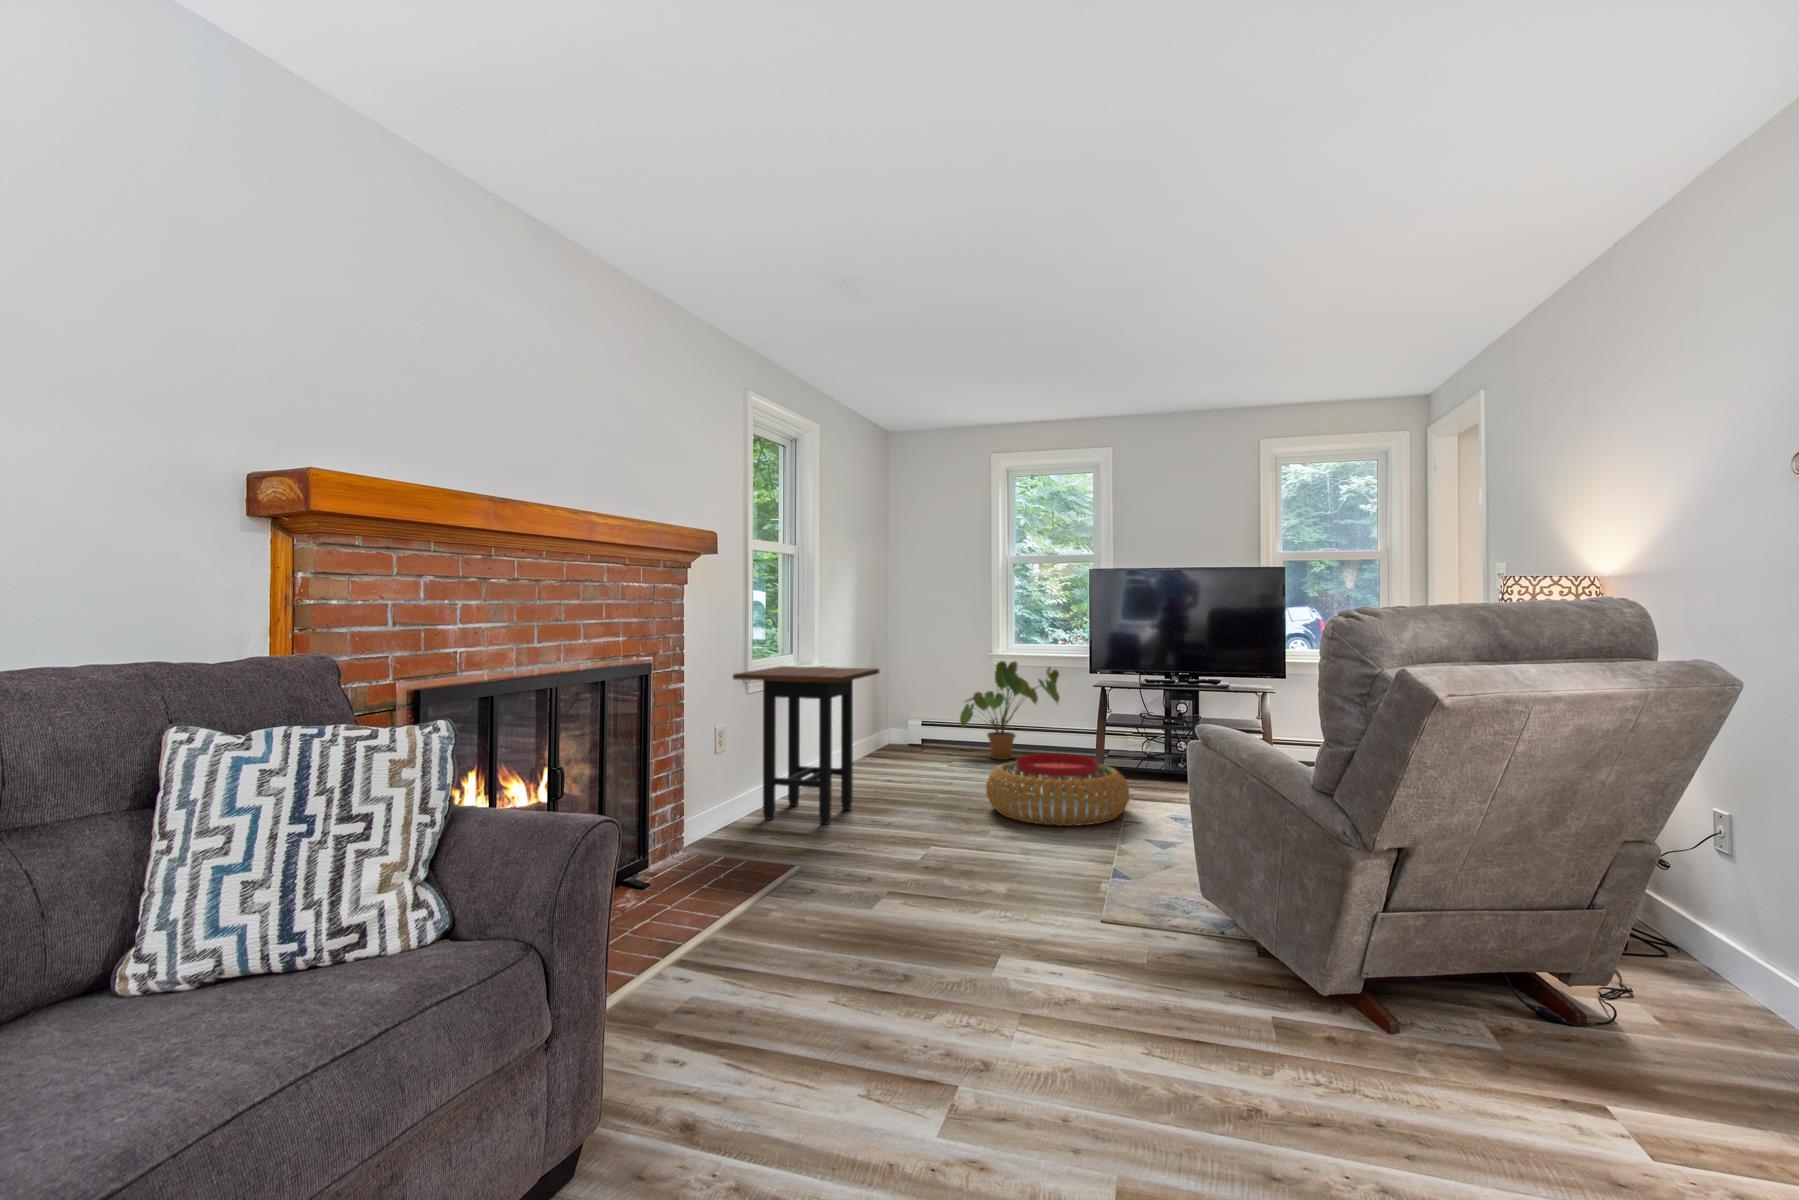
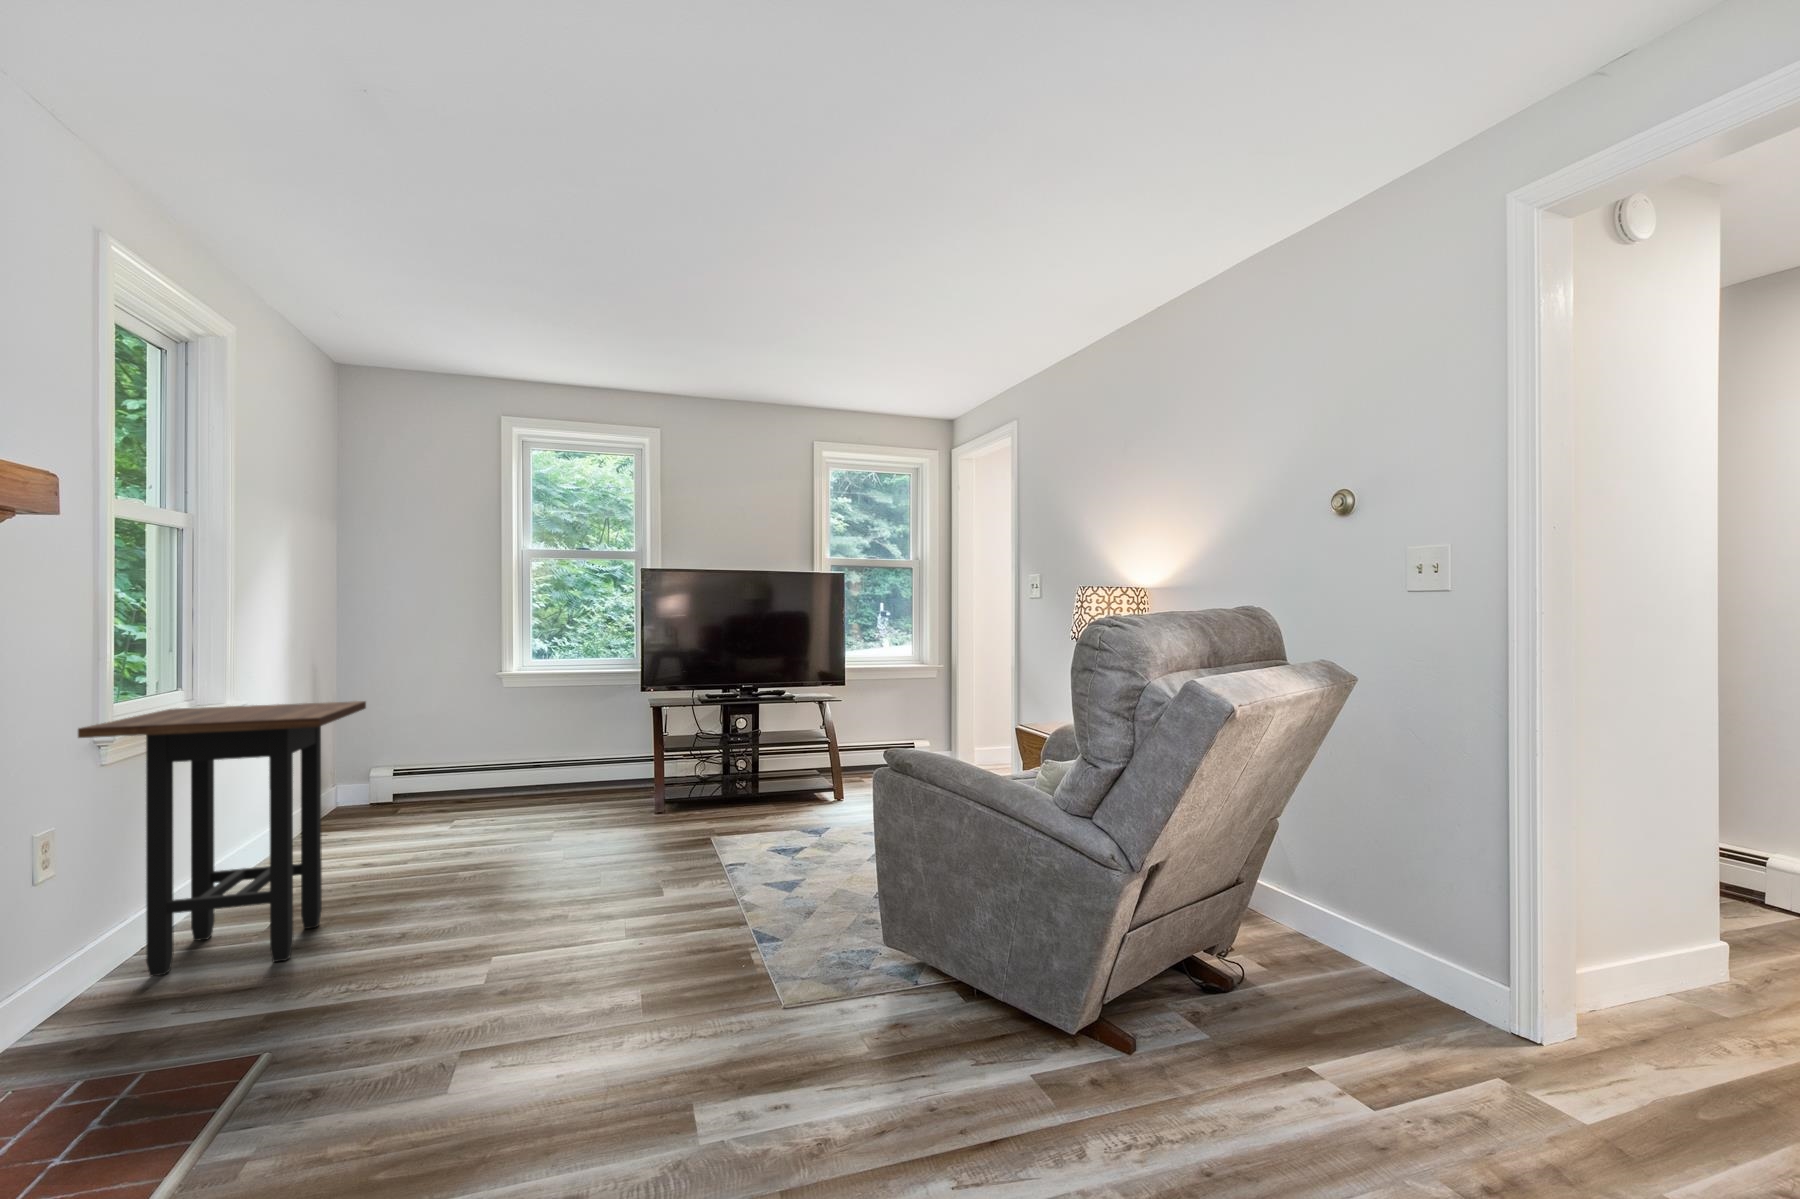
house plant: present [960,661,1060,760] -> none [456,681,598,811]
pouf: present [986,753,1129,826] -> none [540,794,731,893]

